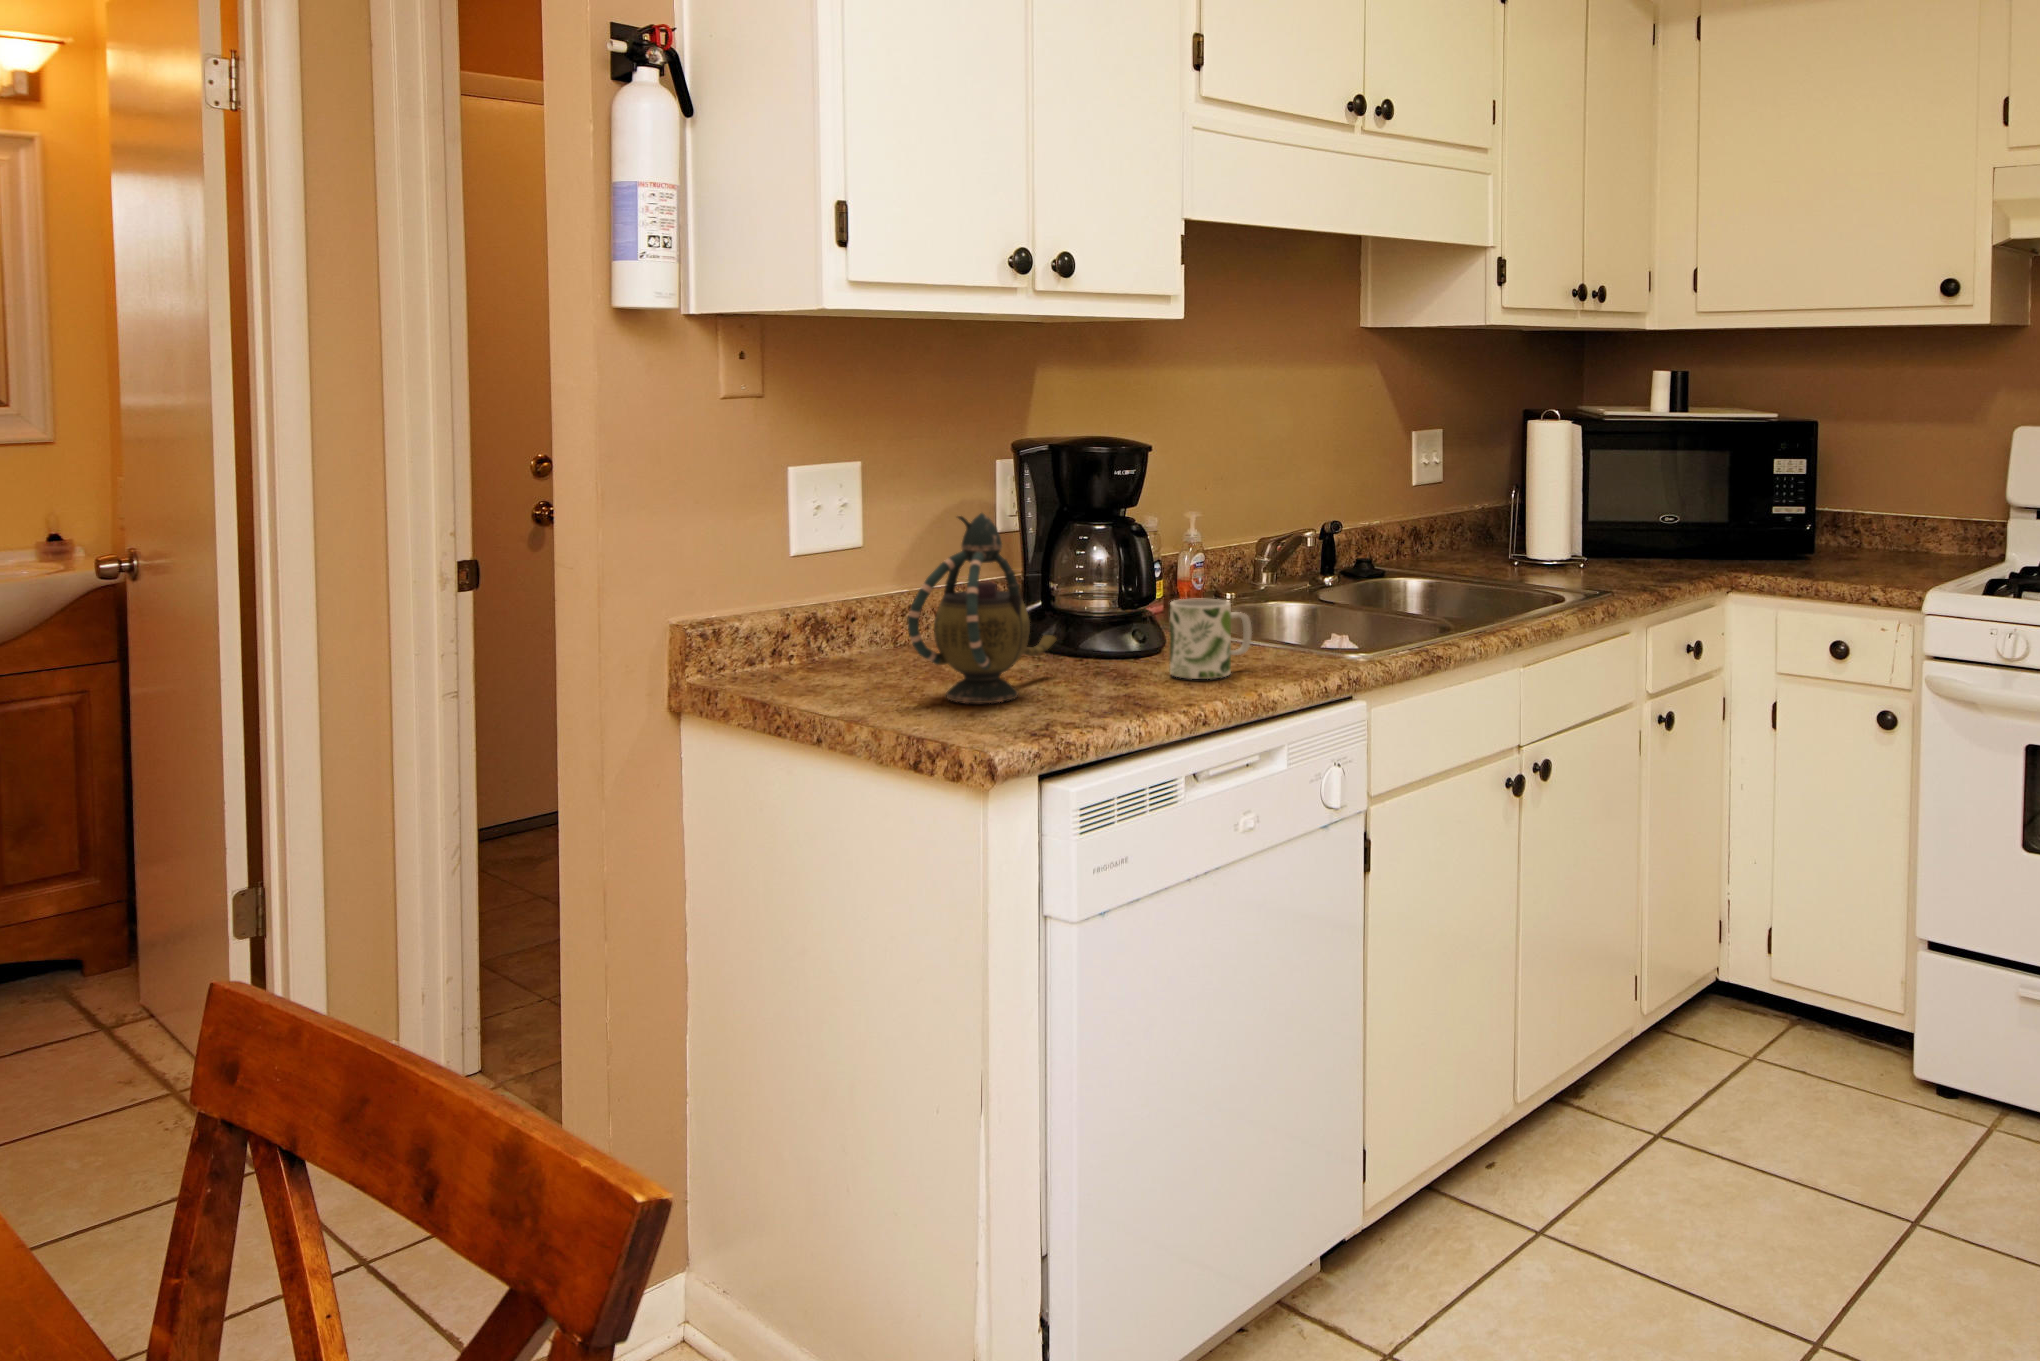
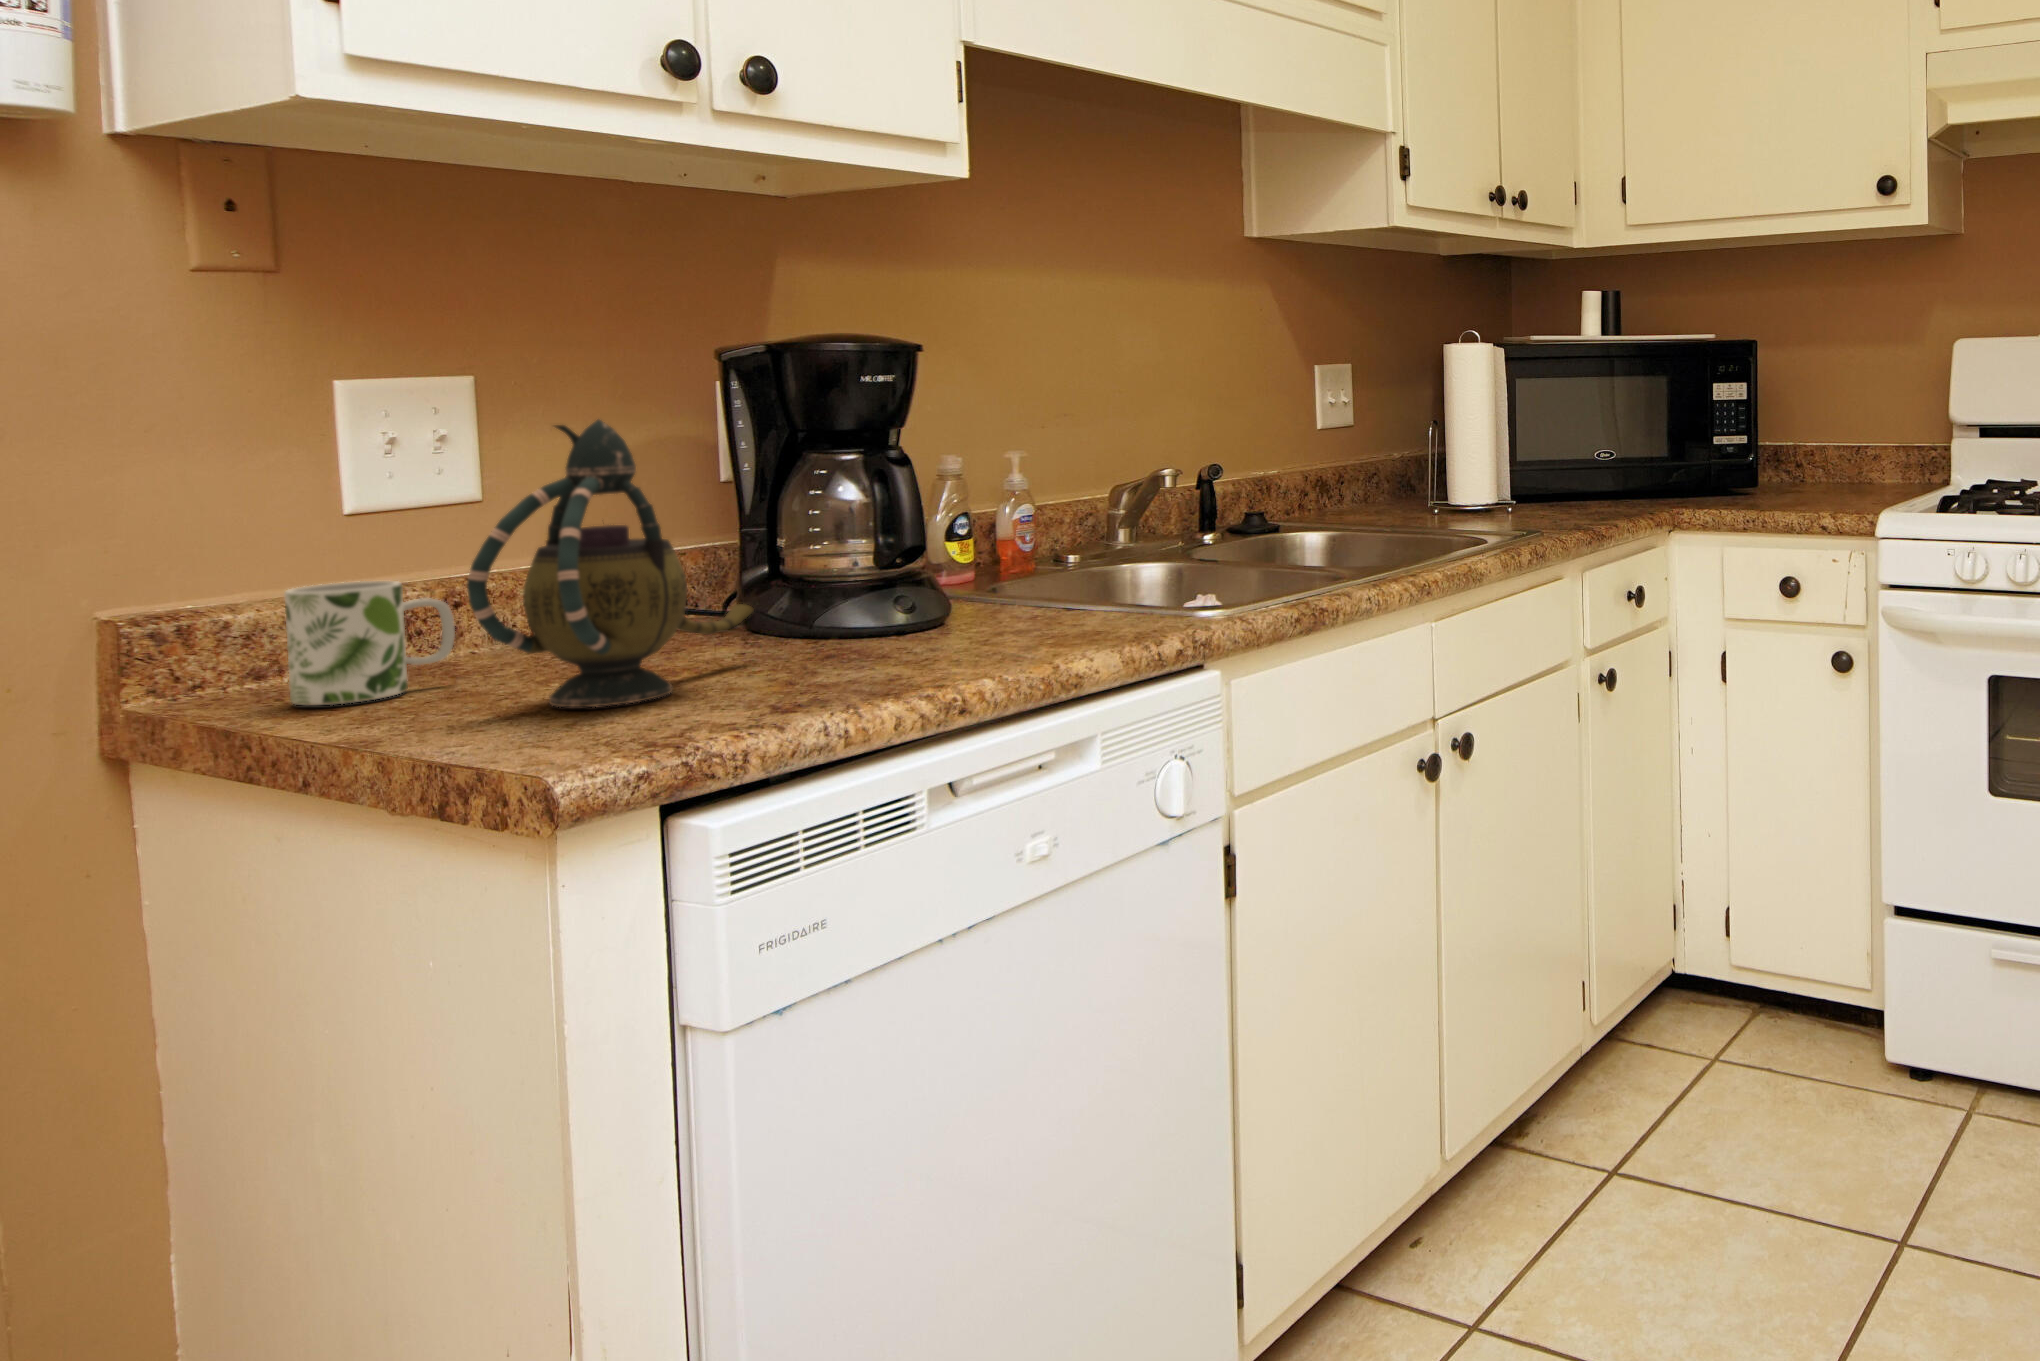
mug: present [1170,599,1252,679] -> present [285,581,455,705]

